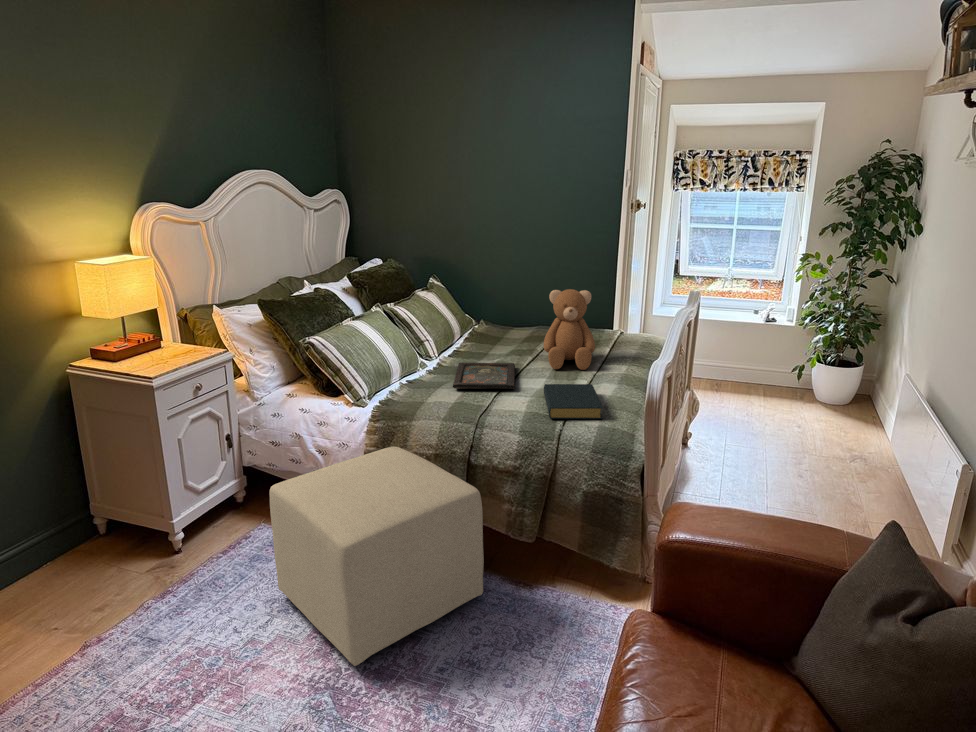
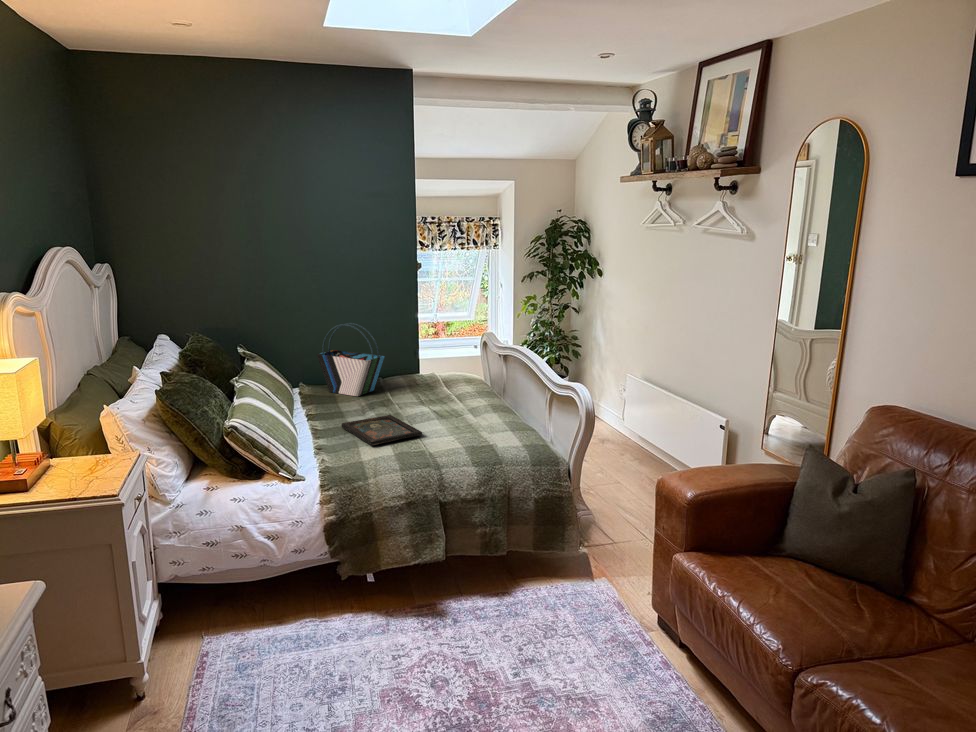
tote bag: none [495,263,552,341] -> present [317,323,384,396]
teddy bear: present [544,289,595,370] -> none [405,342,454,414]
hardback book: present [544,384,603,419] -> none [449,419,519,451]
ottoman: present [269,447,484,666] -> none [309,507,490,701]

